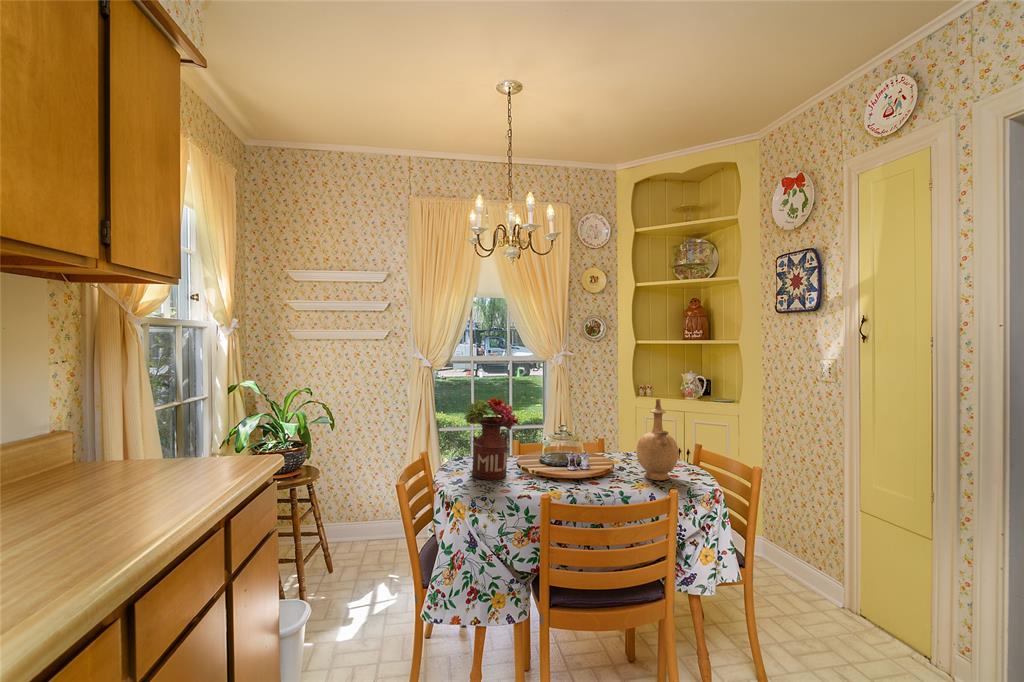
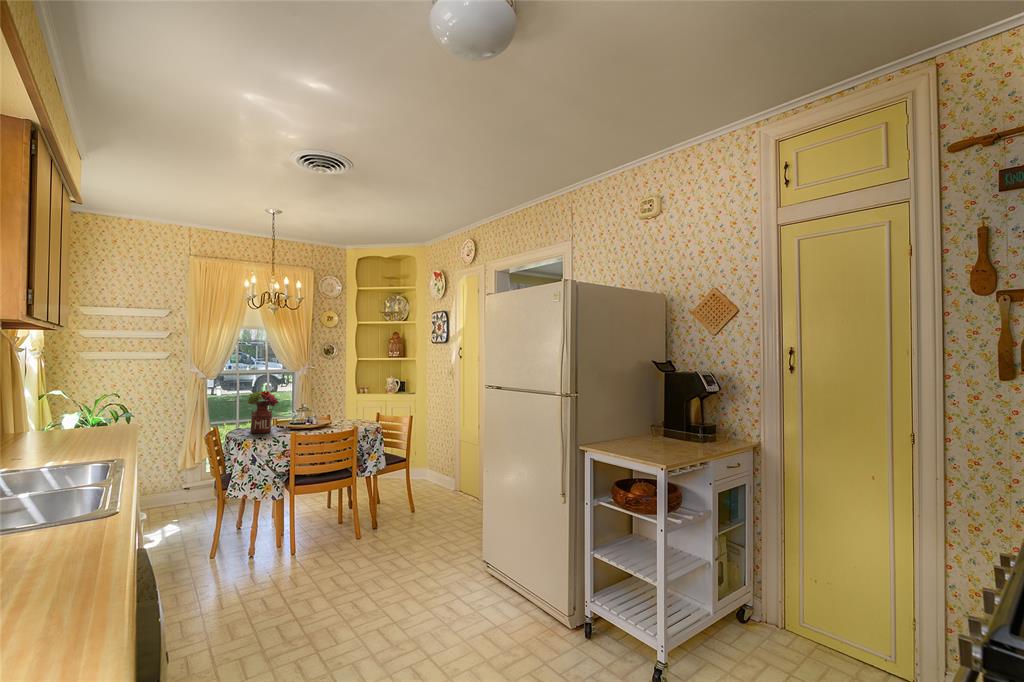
vase: present [636,399,679,480] -> none [343,388,364,427]

